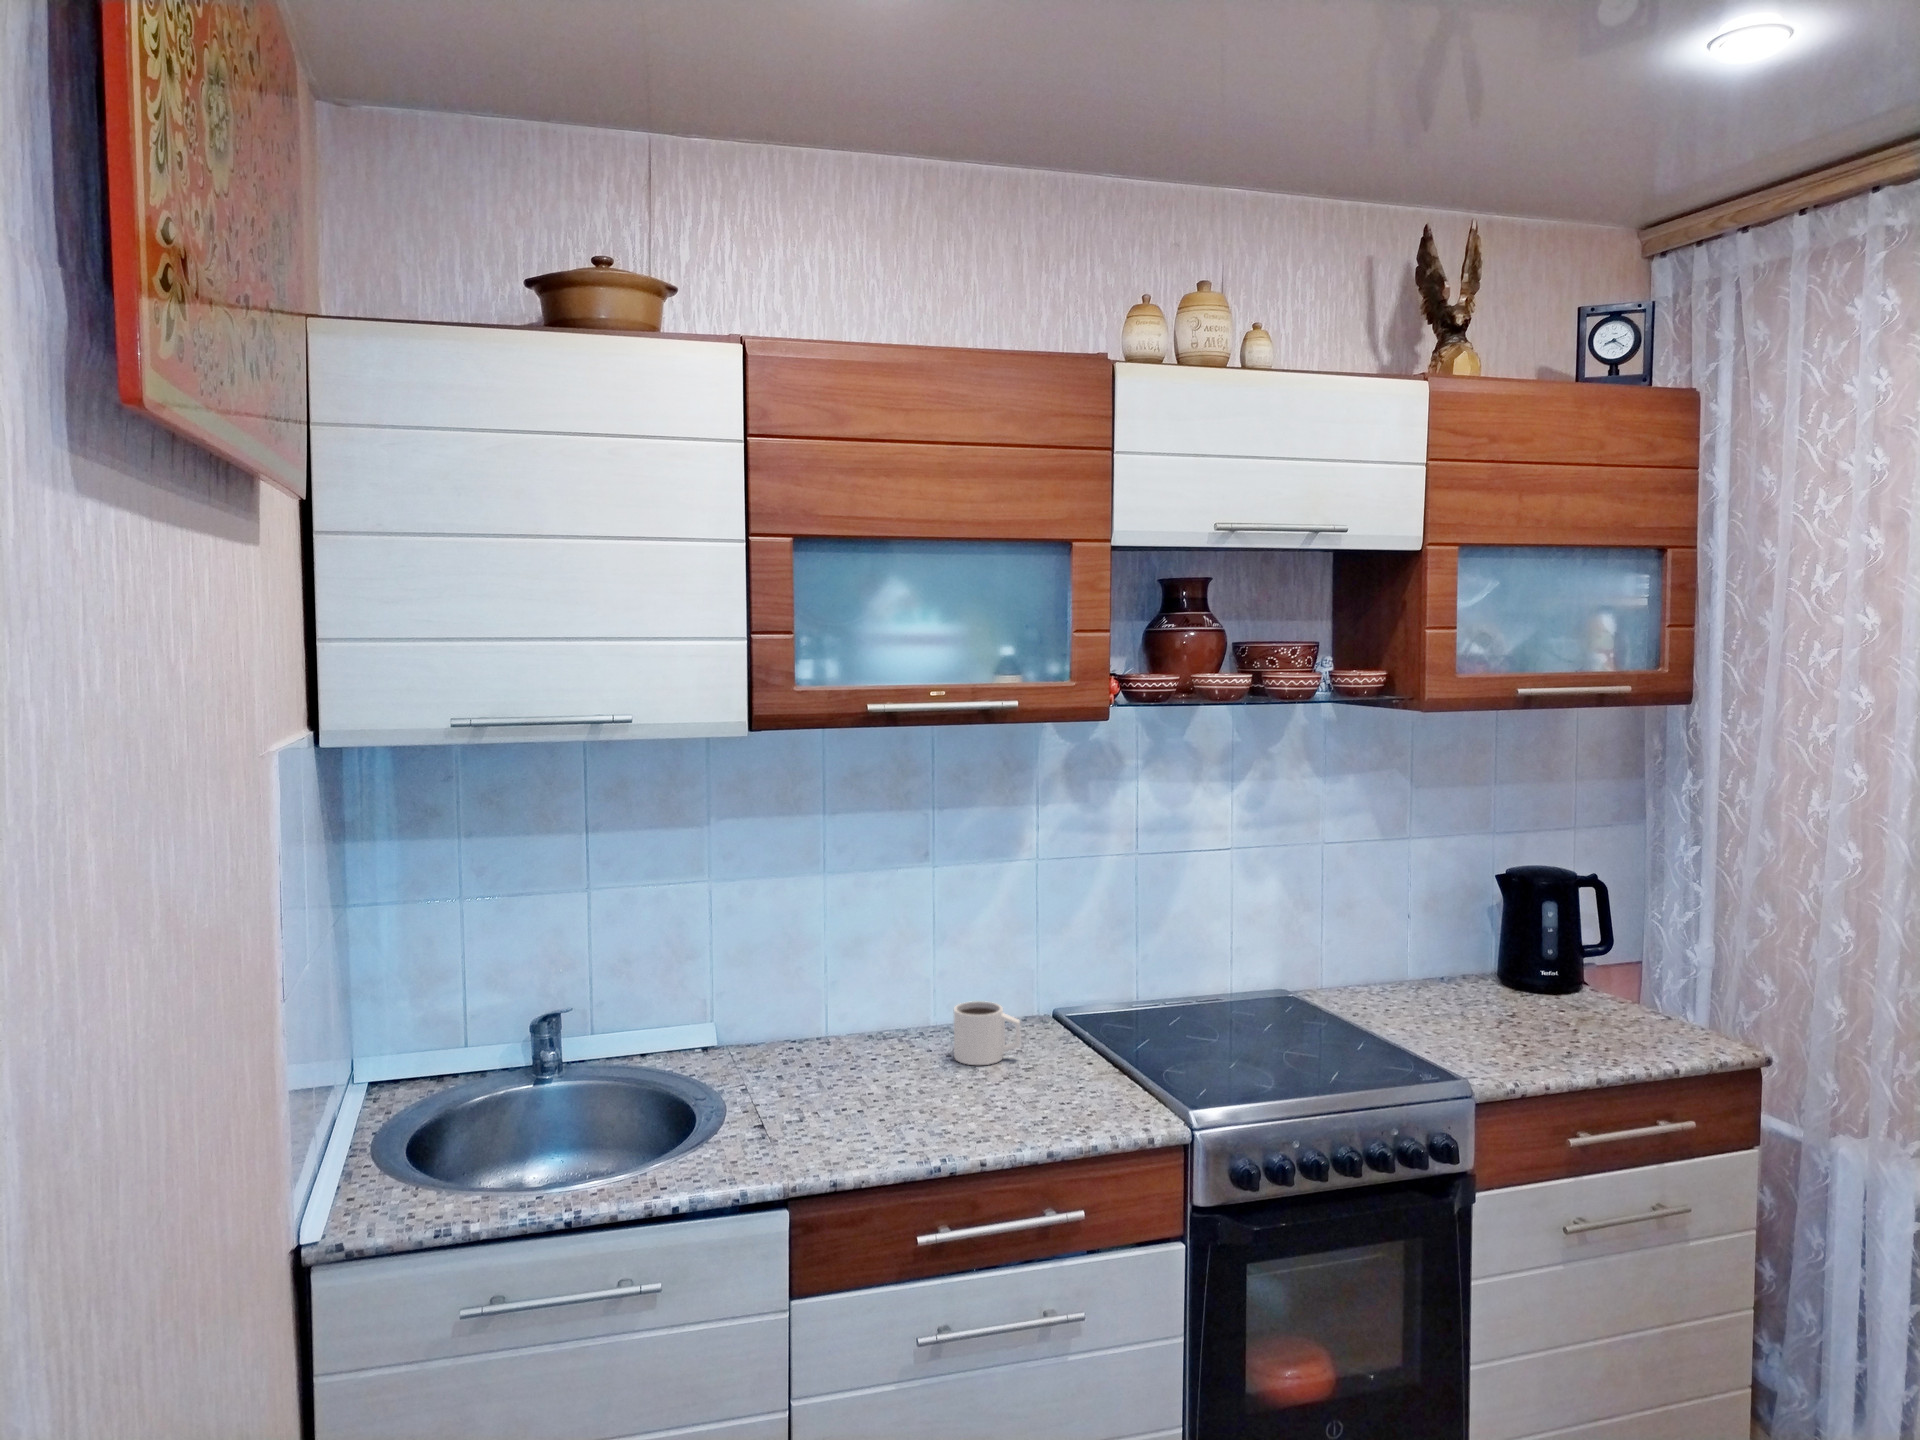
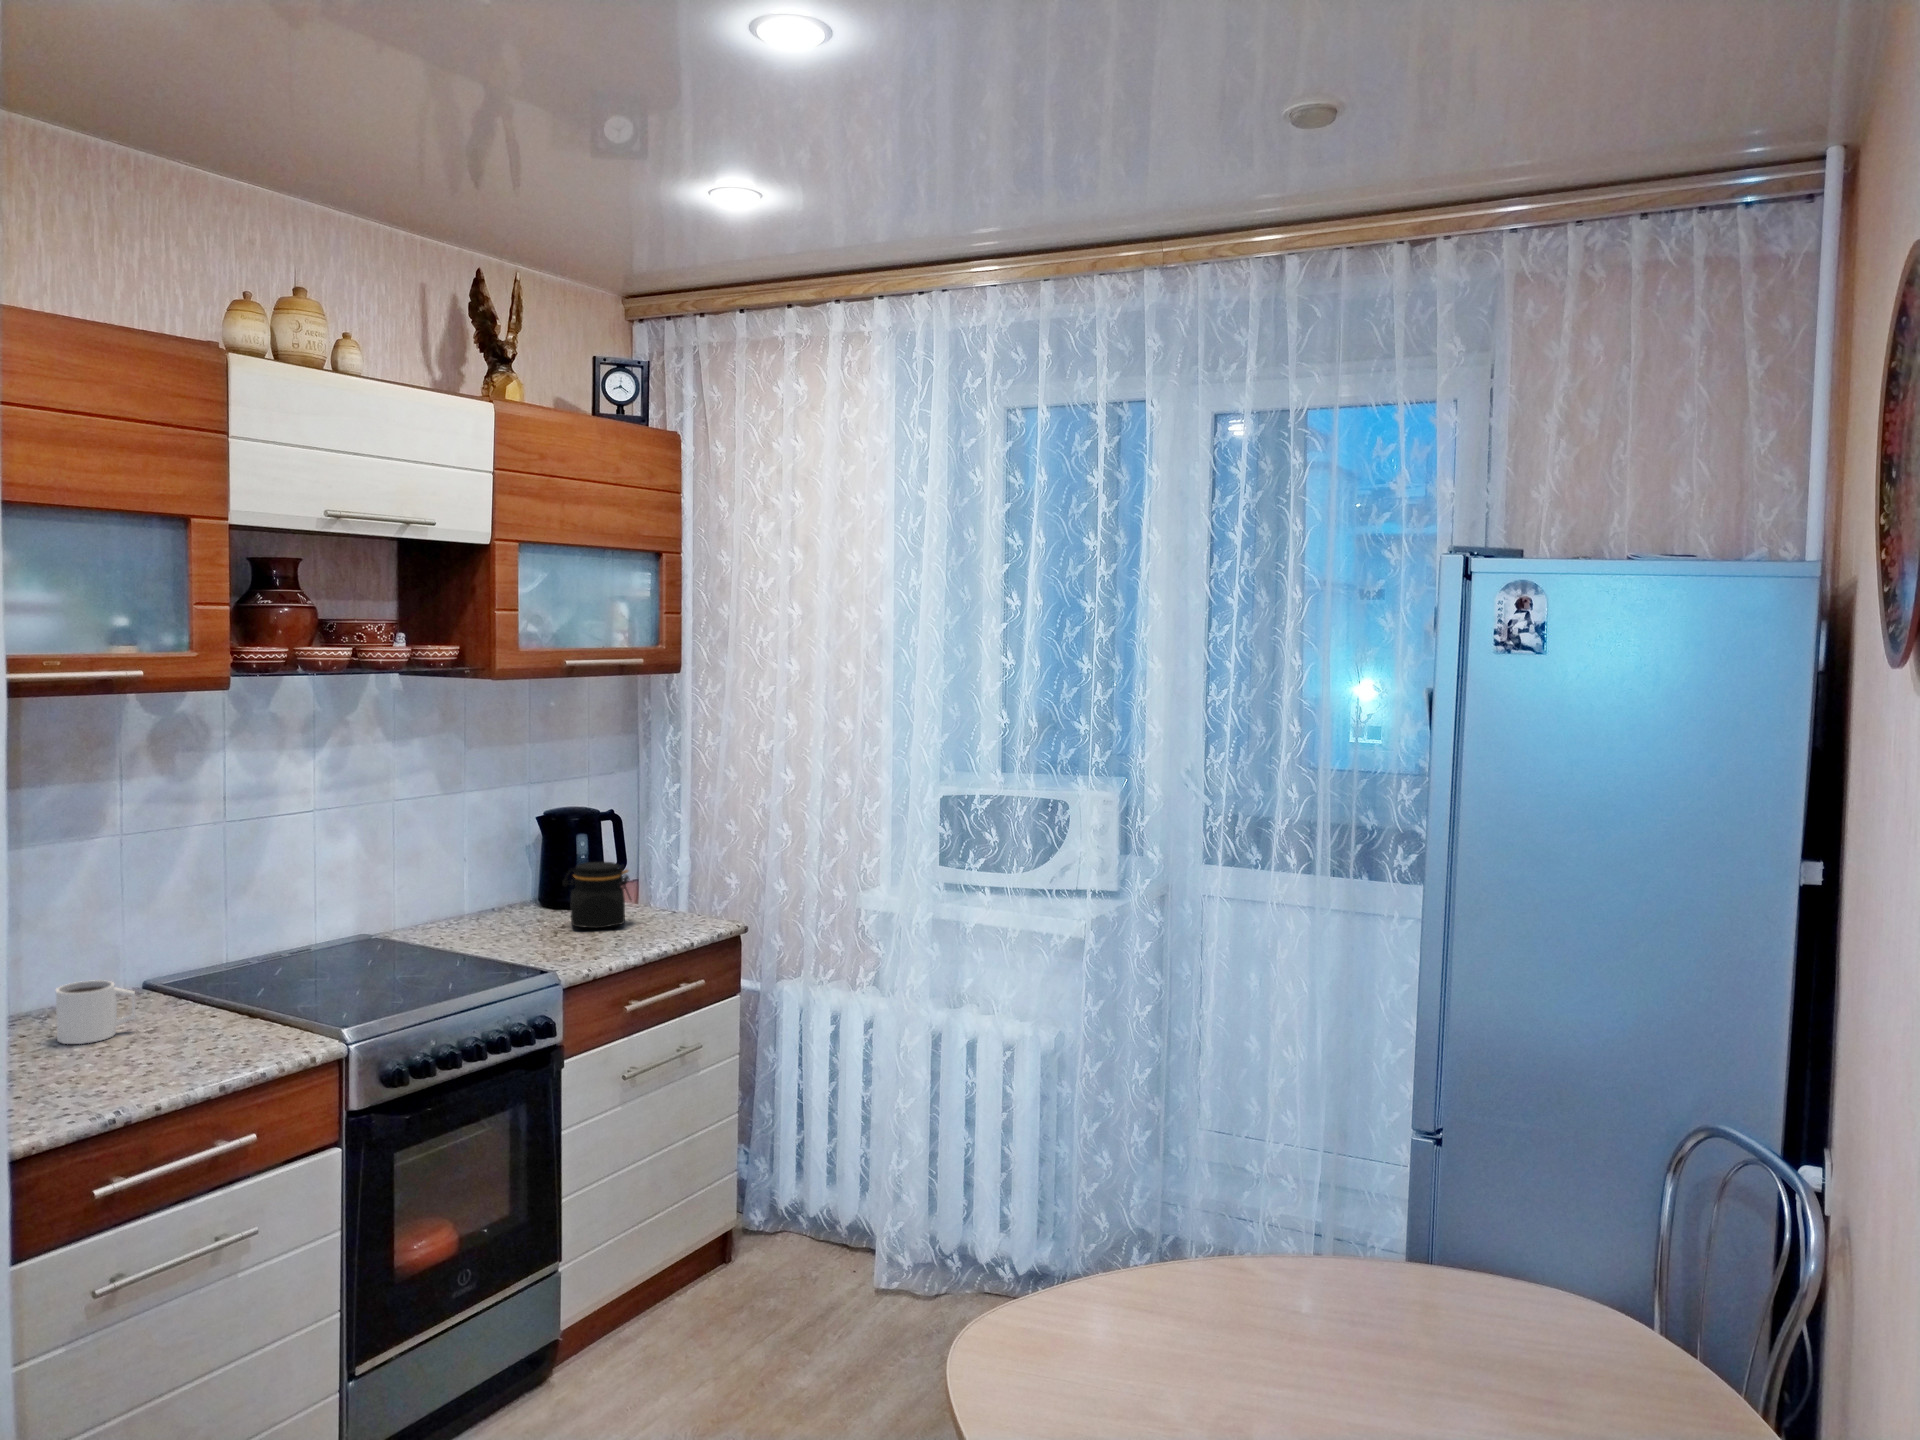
jar: none [1510,938,1603,1026] -> present [562,862,631,928]

